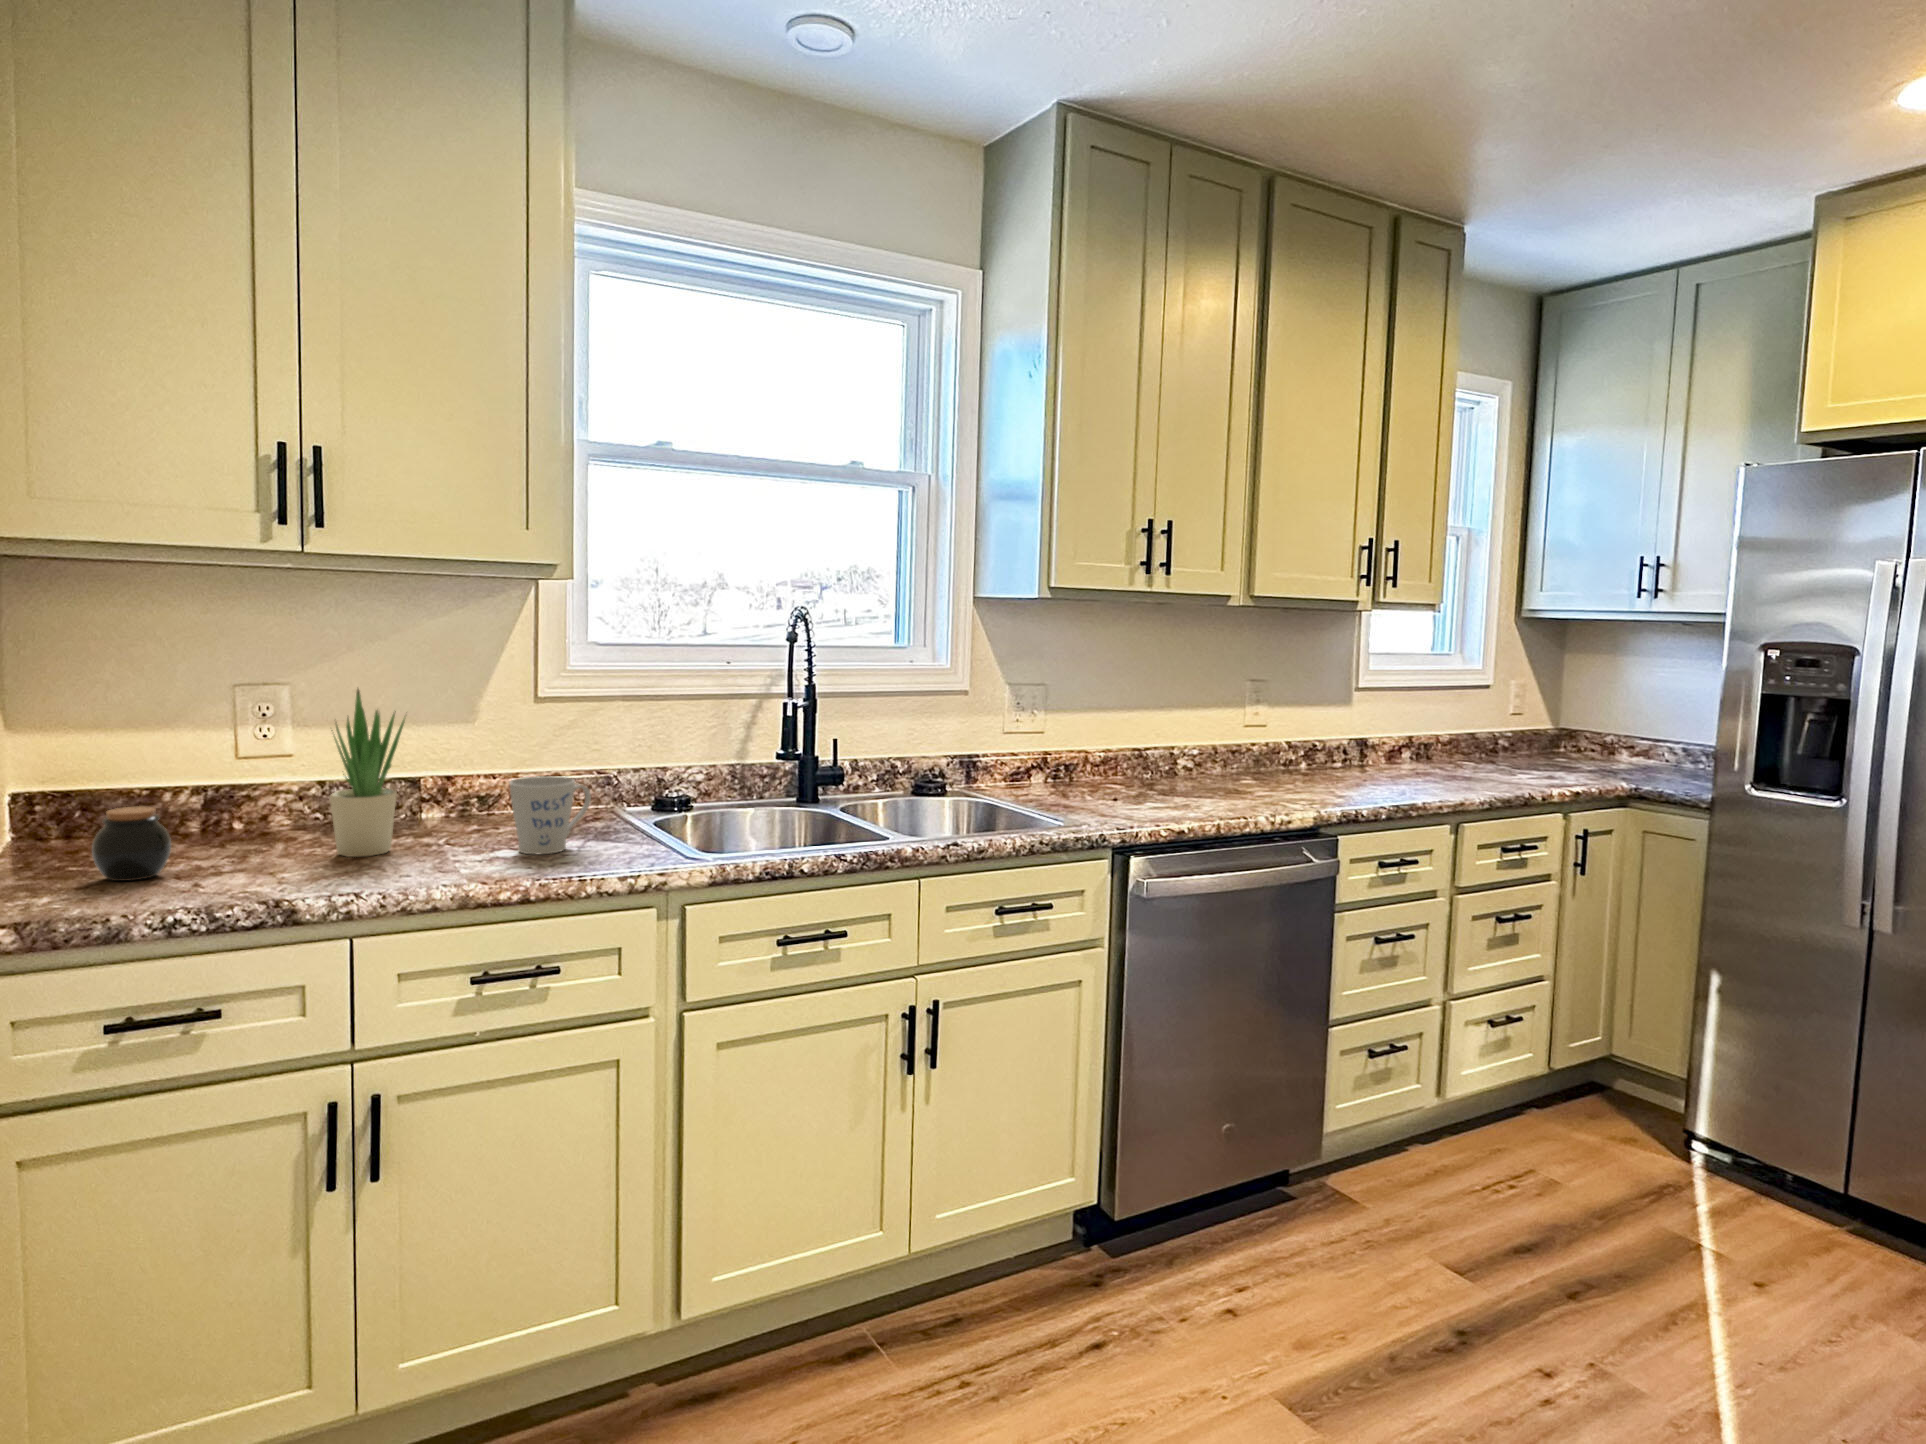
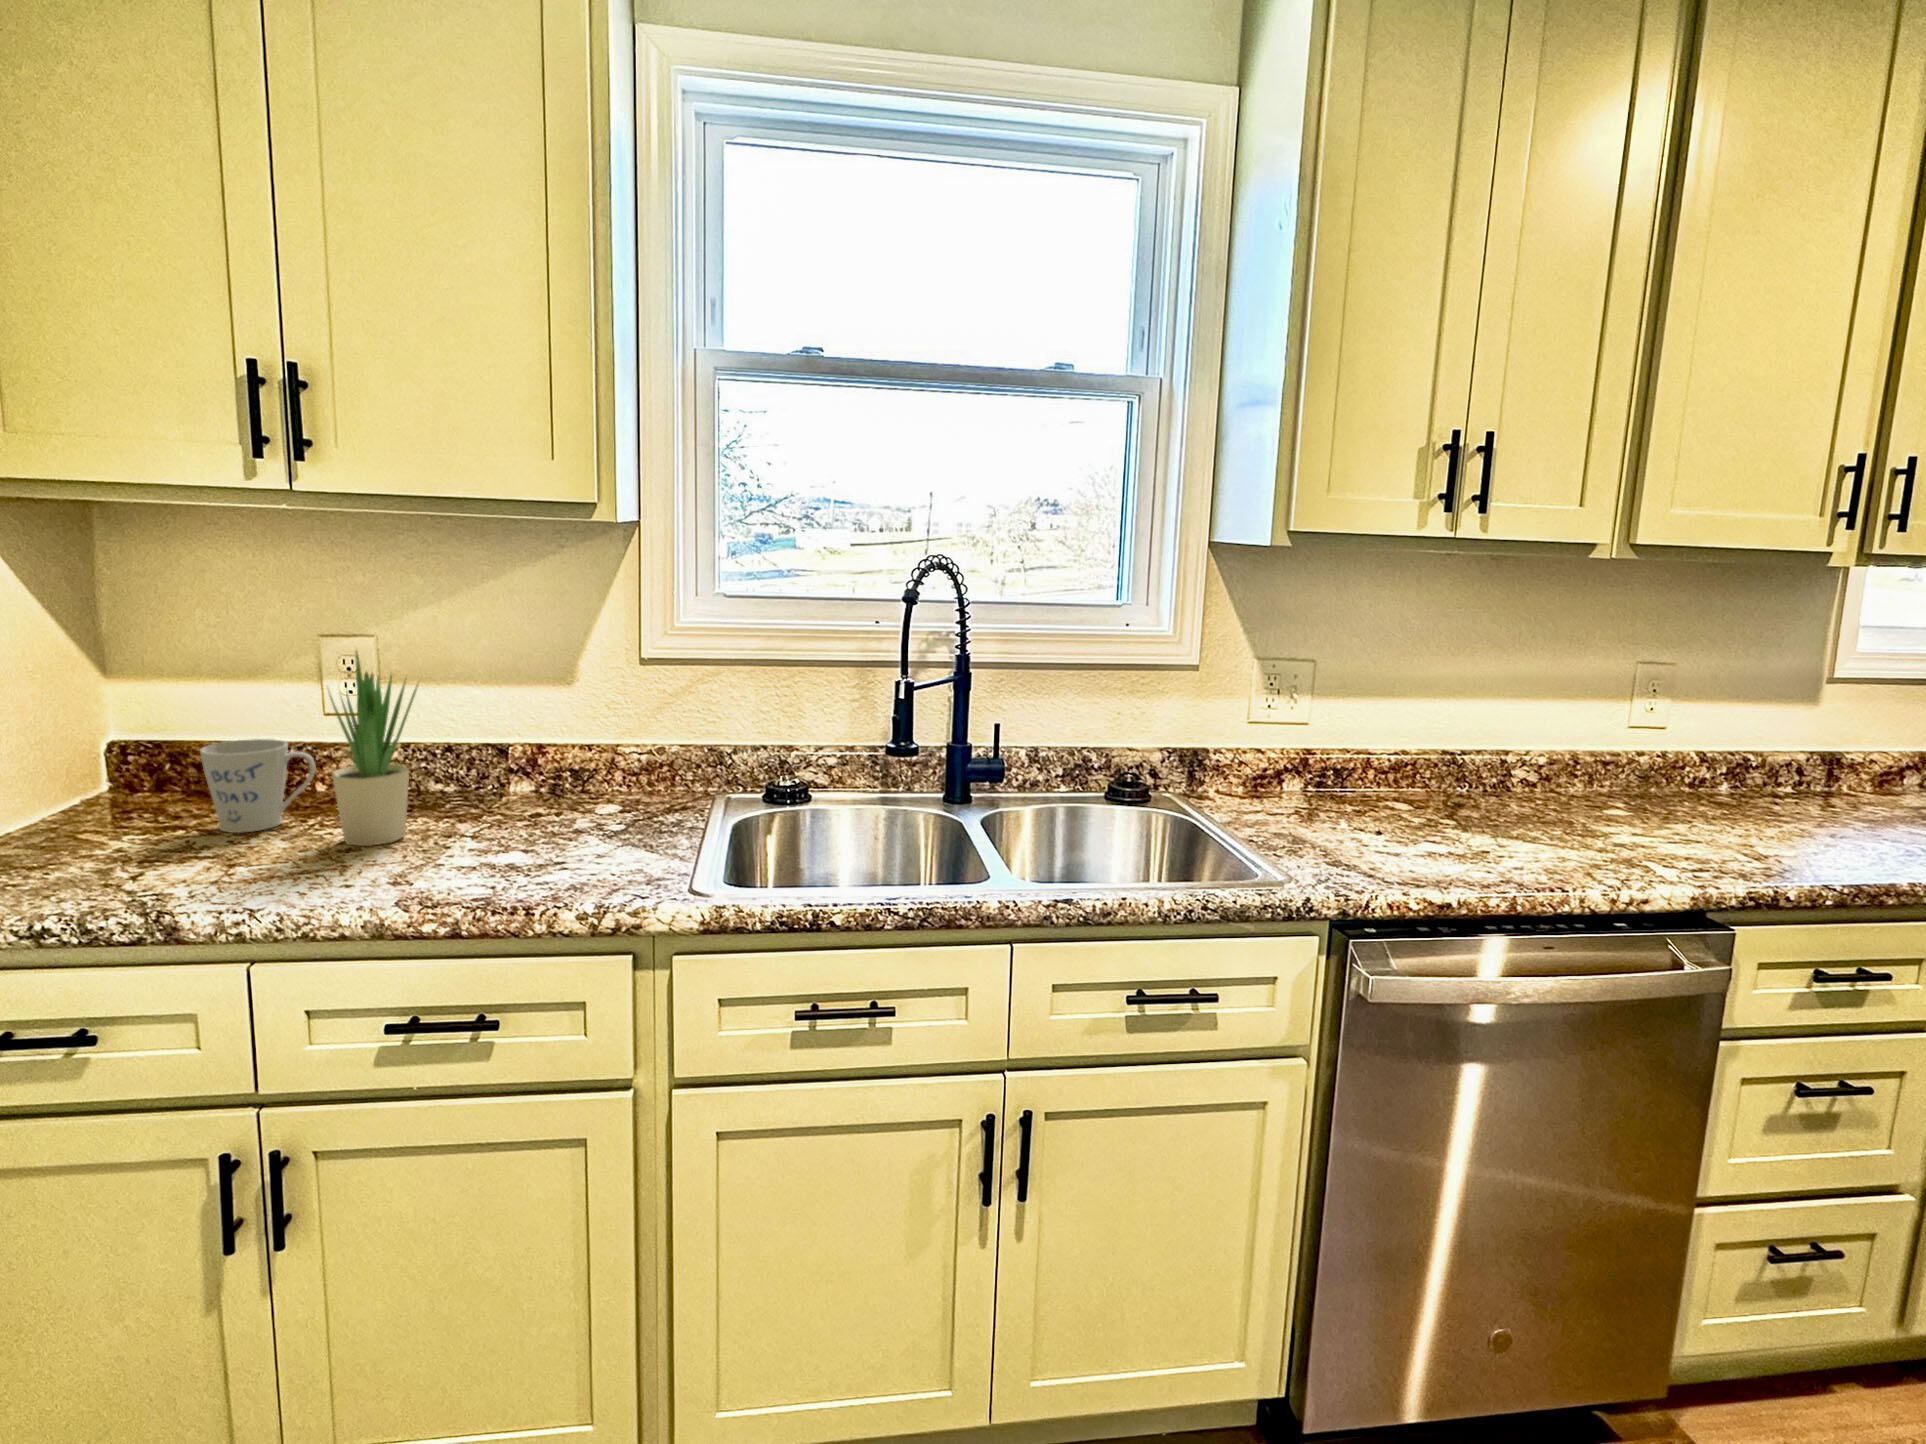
mug: present [510,776,591,854] -> present [200,739,315,833]
jar: present [92,806,171,881] -> none [56,776,148,861]

